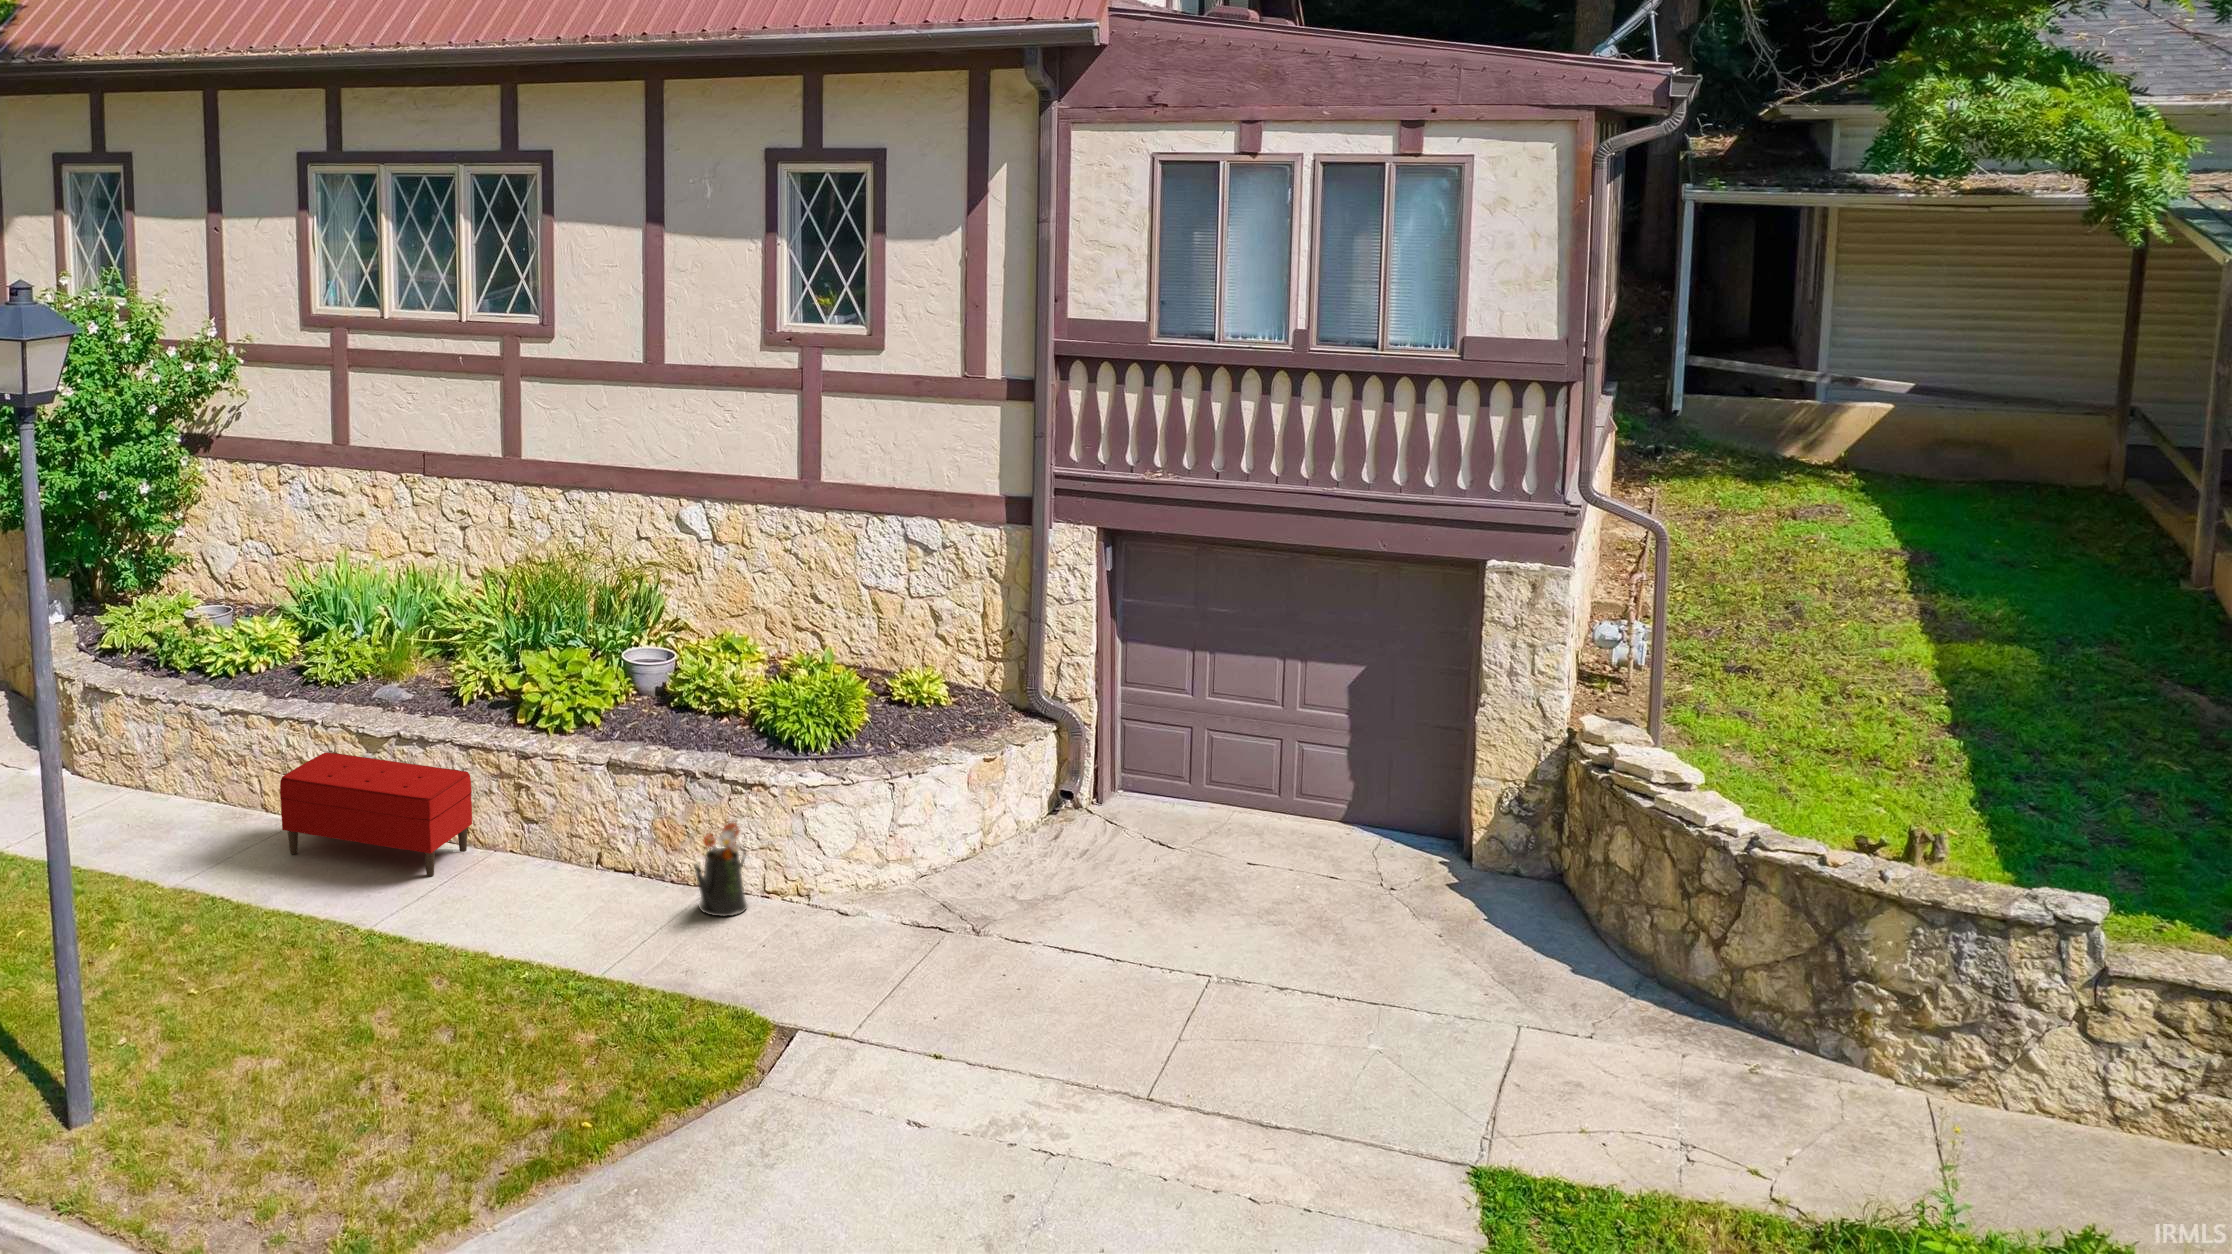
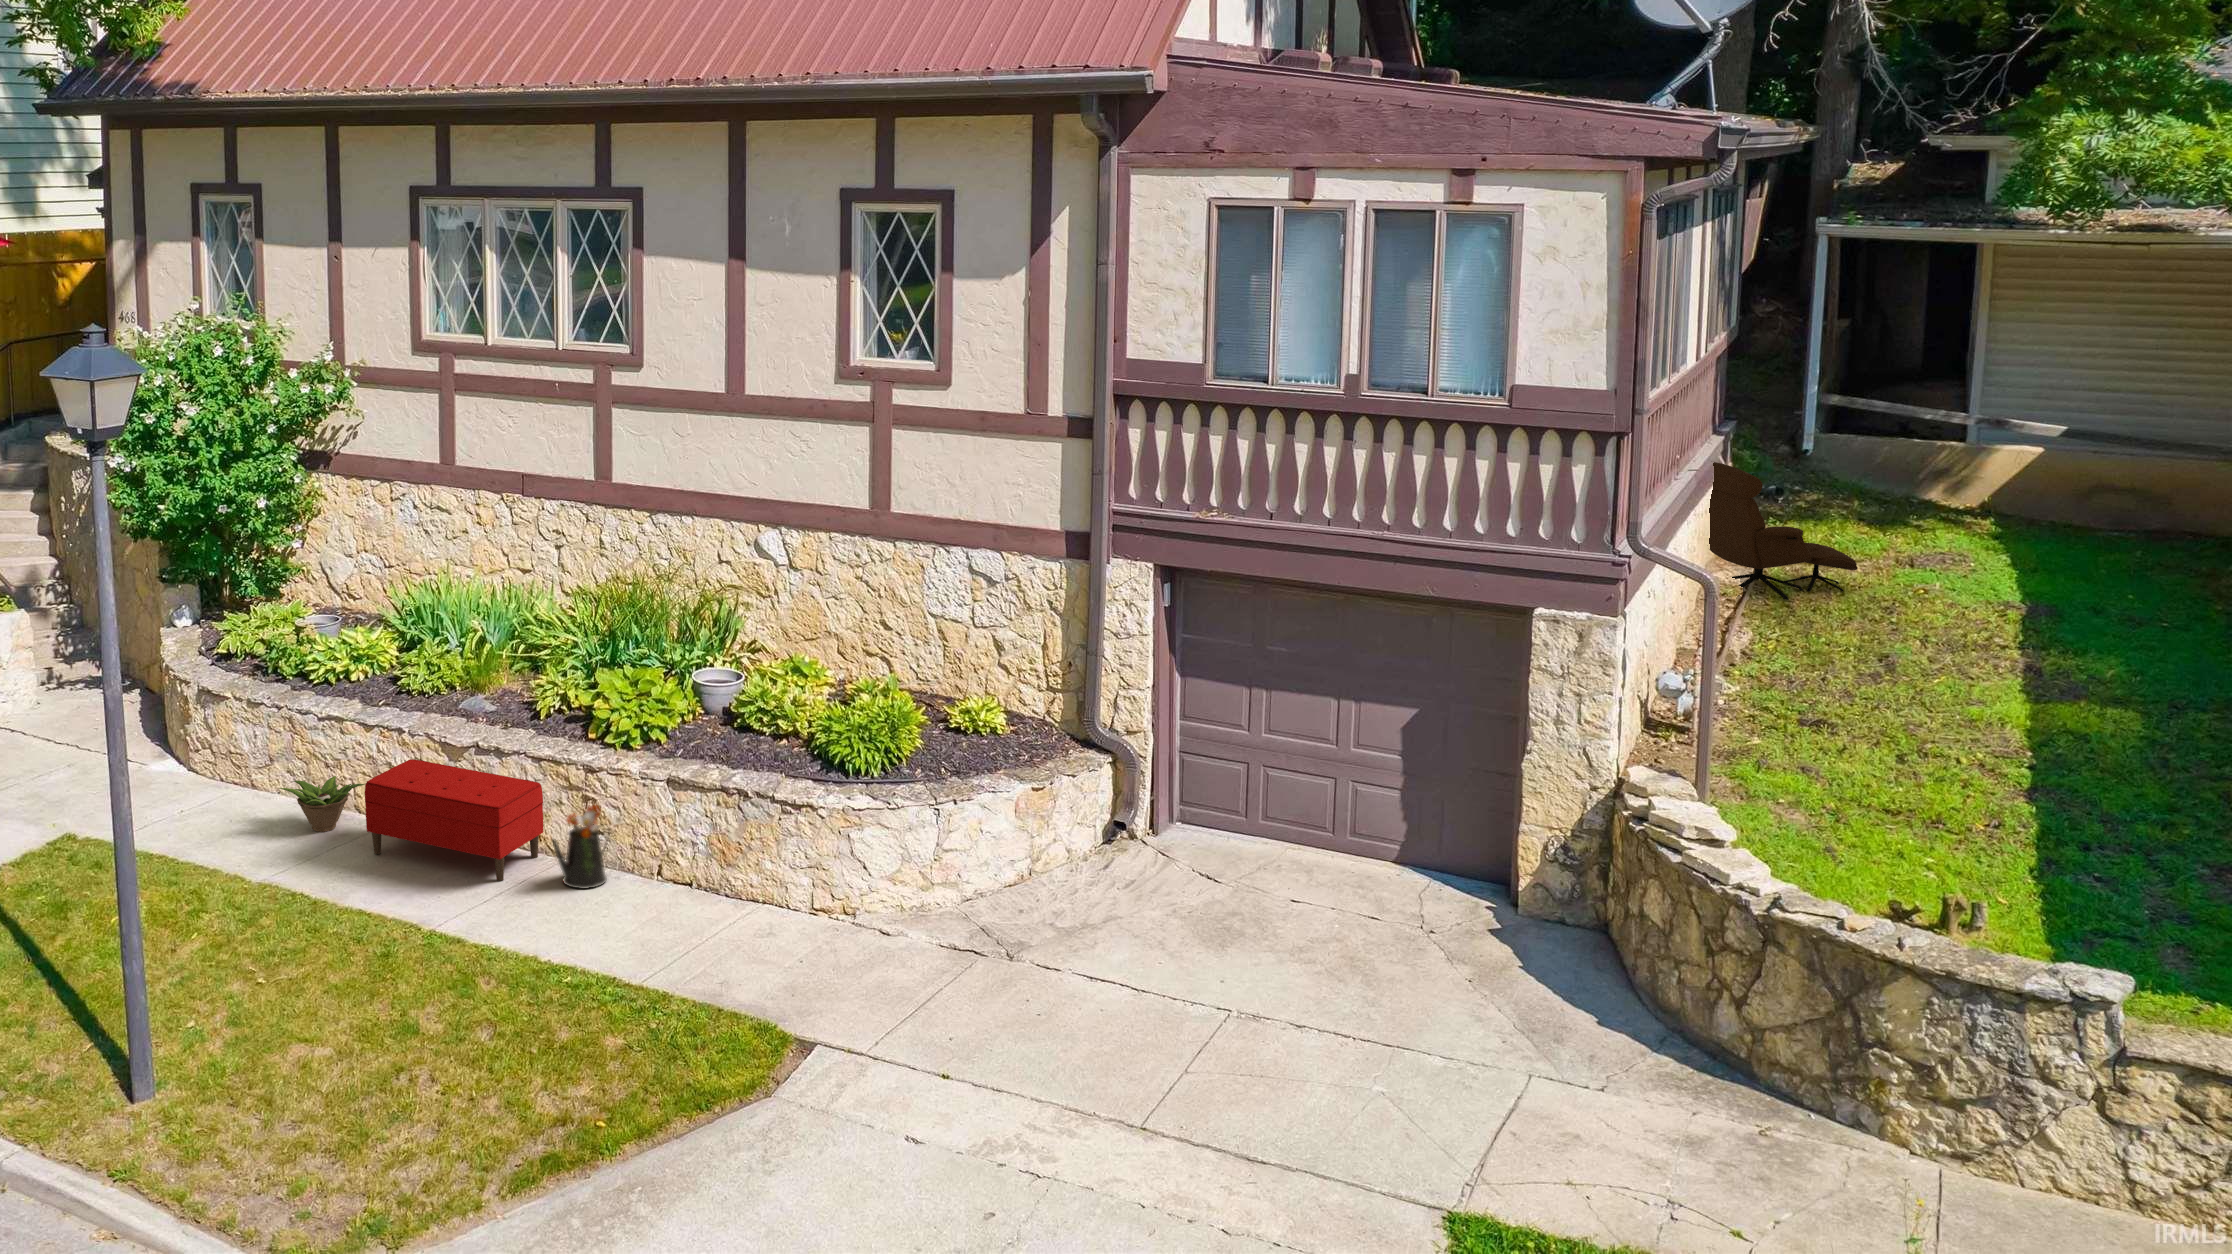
lounge chair: none [1591,421,1743,555] -> present [1709,462,1858,600]
decorative plant: none [183,774,275,833] -> present [279,776,364,832]
watering can: present [694,823,747,916] -> present [553,805,607,889]

